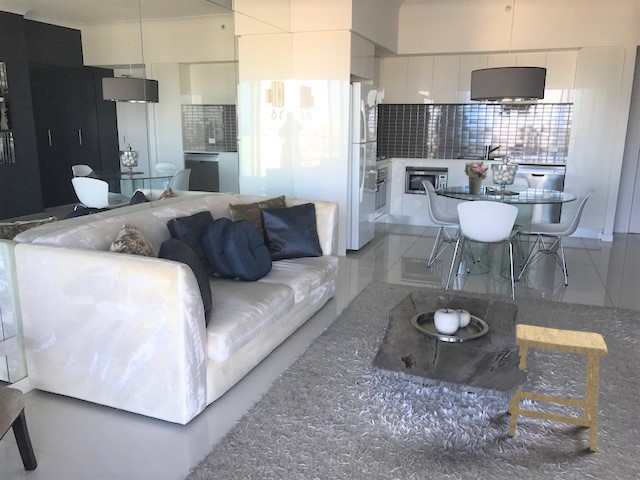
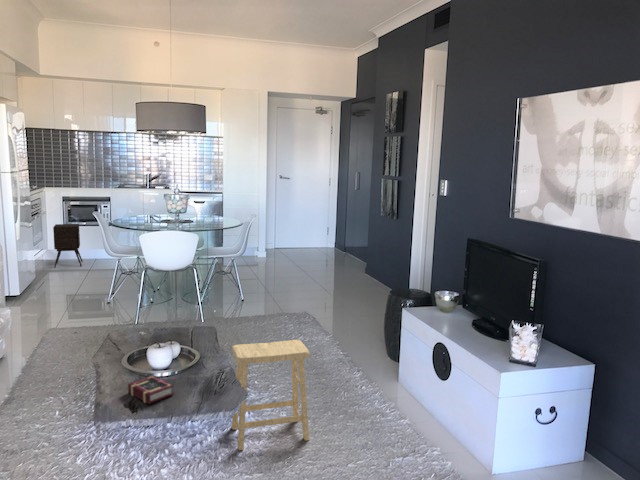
flower bouquet: present [464,162,488,194] -> none [138,192,162,224]
side table: none [393,192,418,232] -> present [53,224,82,268]
book: none [405,337,446,362] -> present [128,376,174,404]

